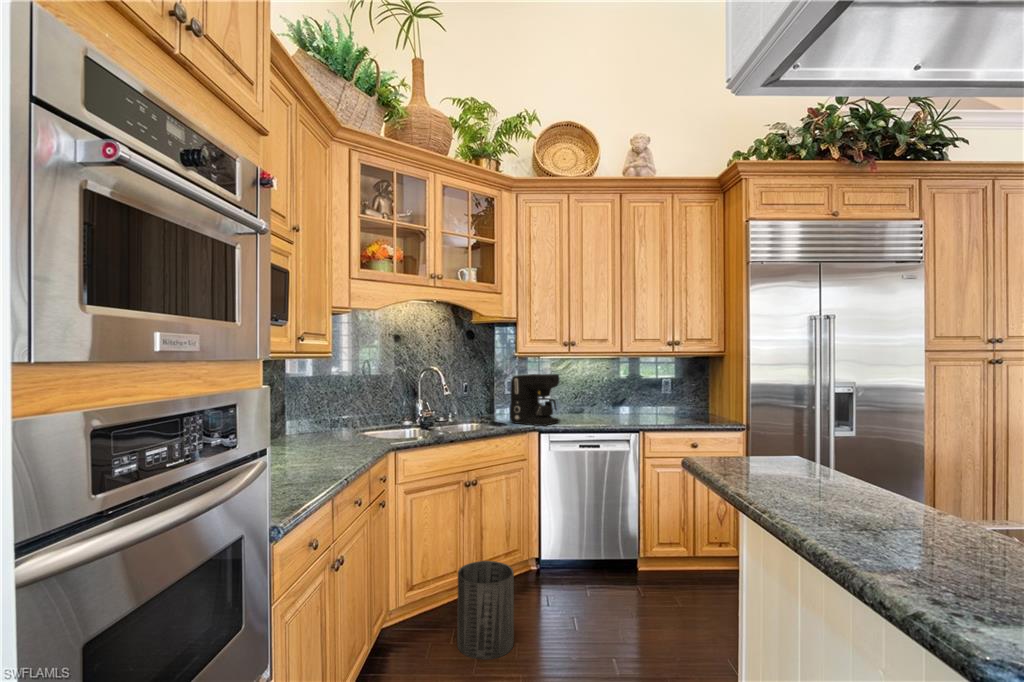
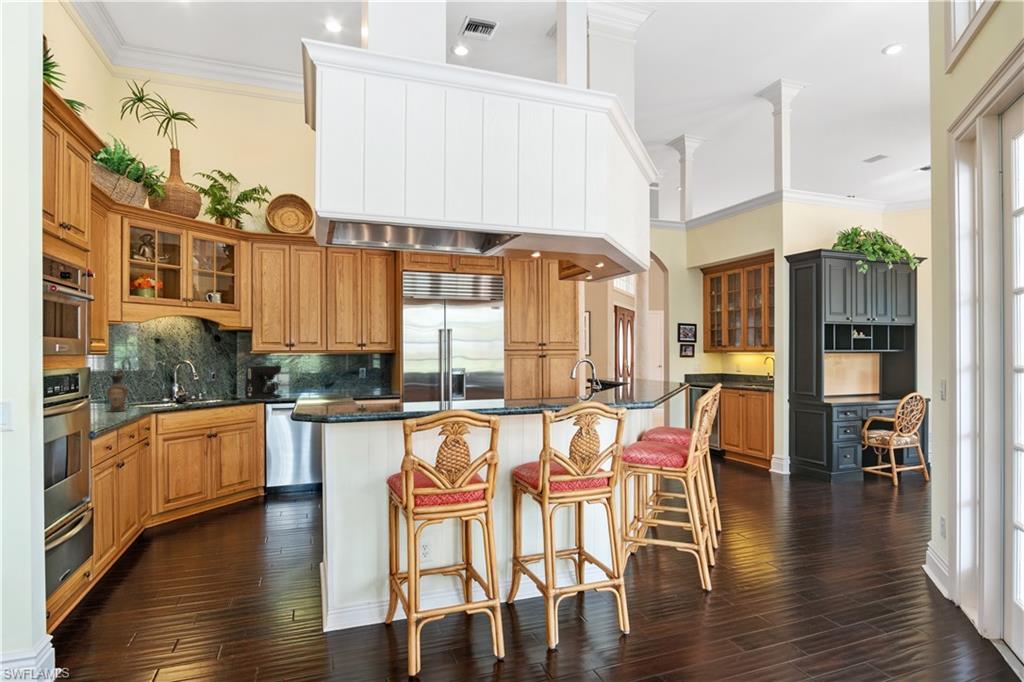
ceramic pitcher: none [324,381,354,452] -> present [107,368,128,412]
trash can: present [457,561,514,660] -> none [199,477,237,529]

